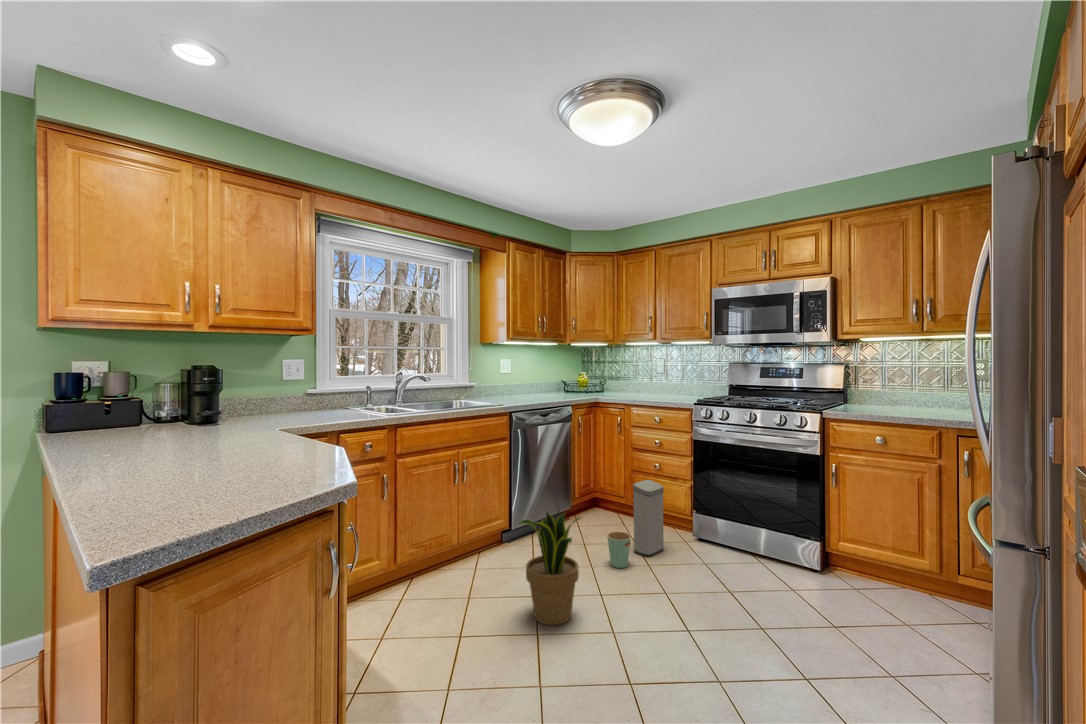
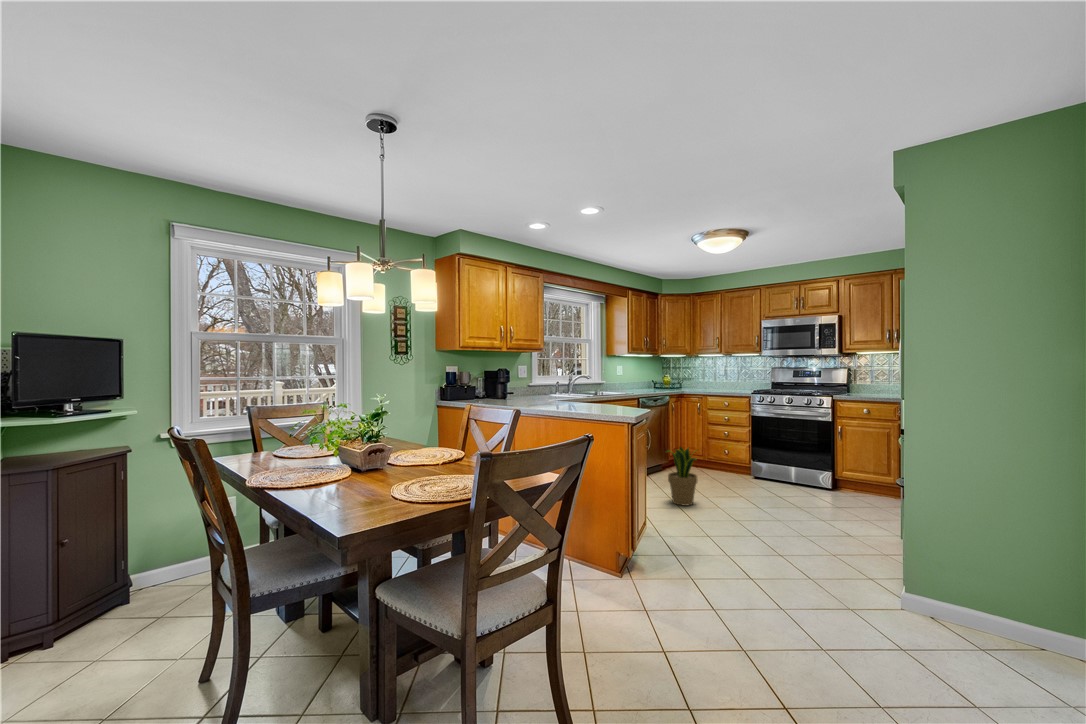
trash can: present [607,480,664,568] -> none [703,439,735,488]

